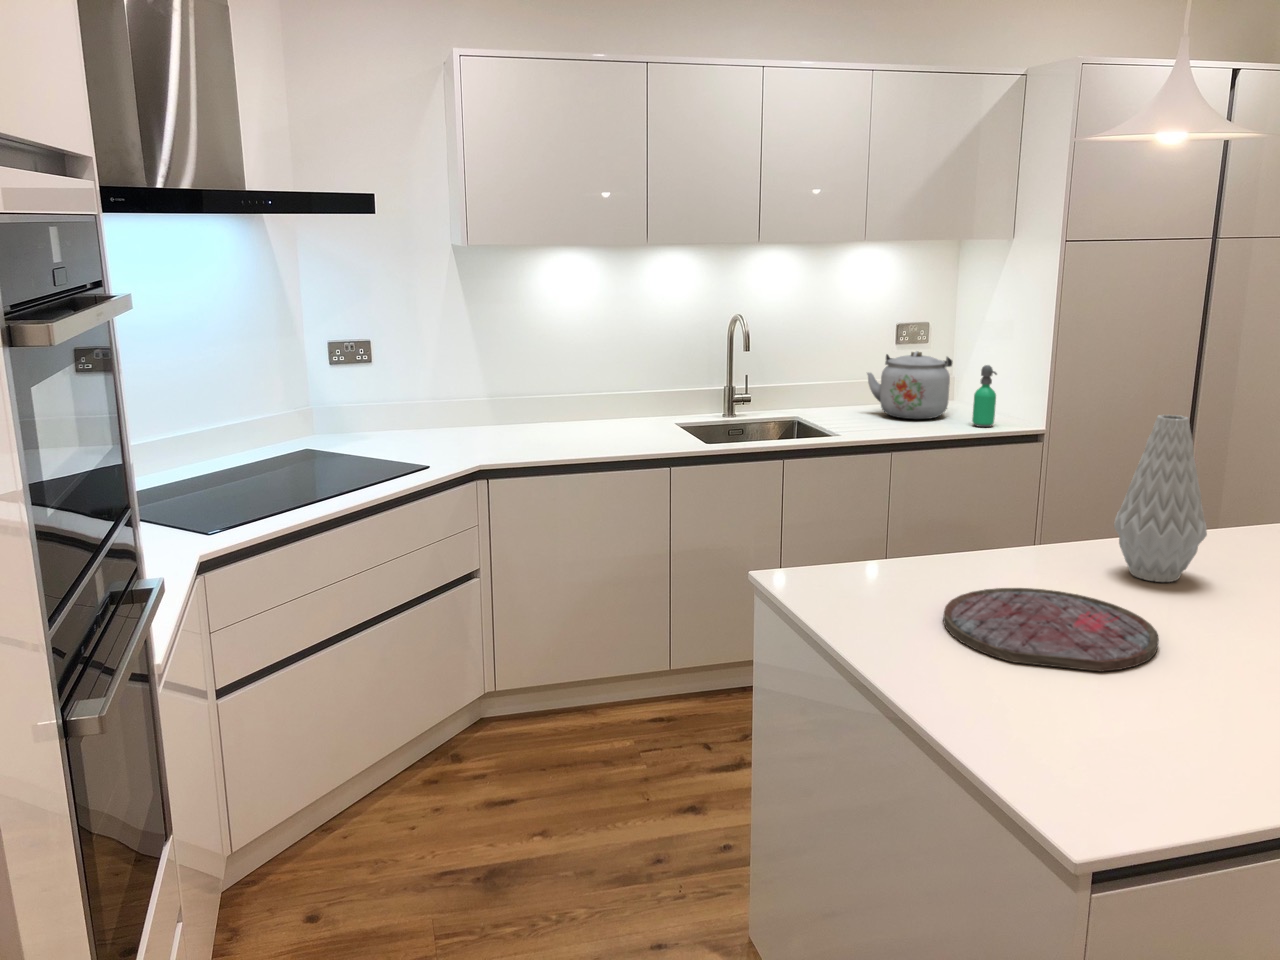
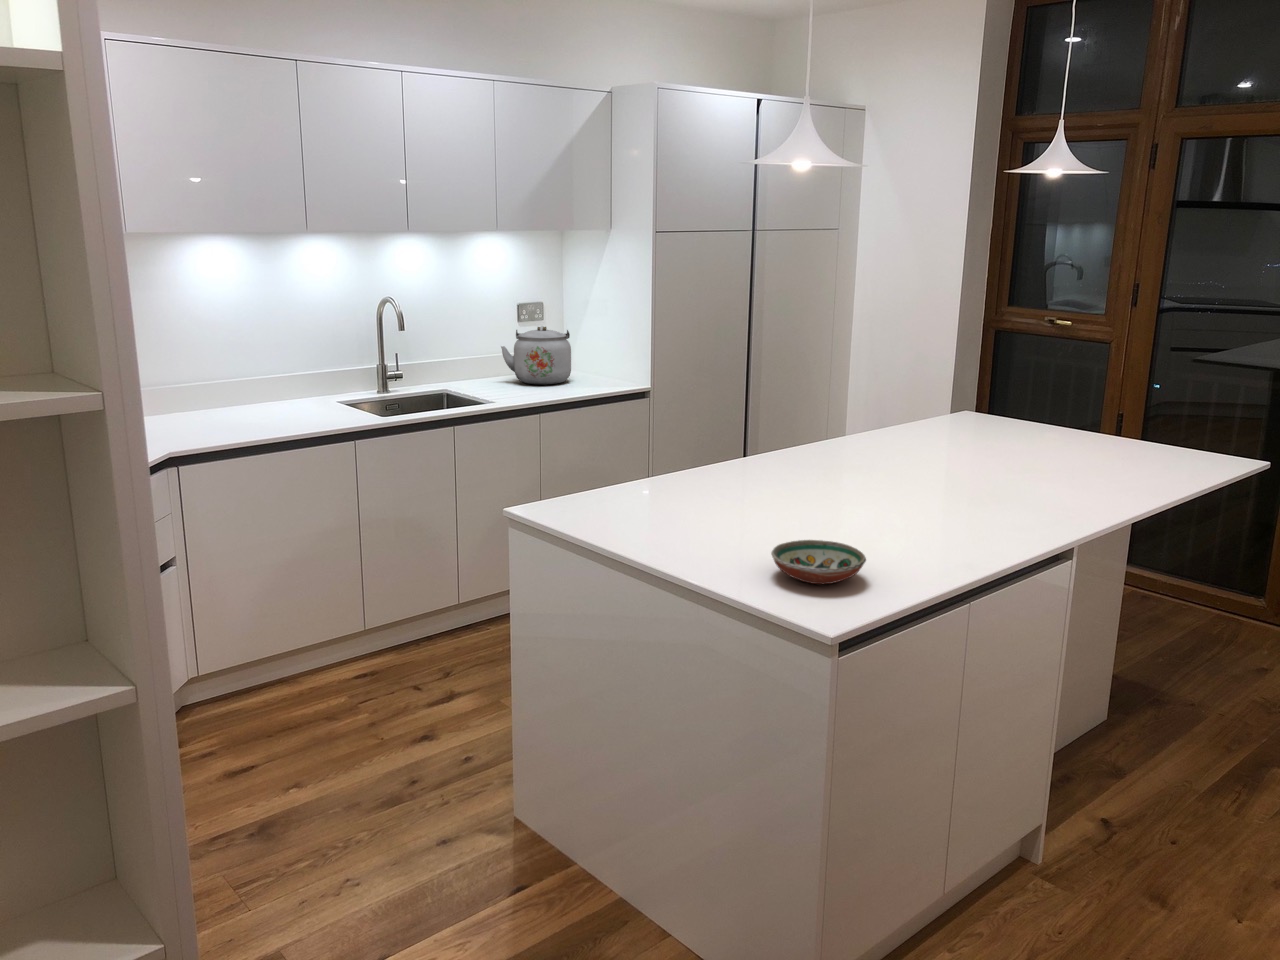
soap dispenser: present [972,365,997,427] -> none [595,335,613,387]
vase: present [1114,415,1207,582] -> none [758,359,818,479]
cutting board: present [943,588,1159,672] -> none [670,491,815,538]
decorative bowl: none [1031,689,1185,768] -> present [771,540,866,584]

